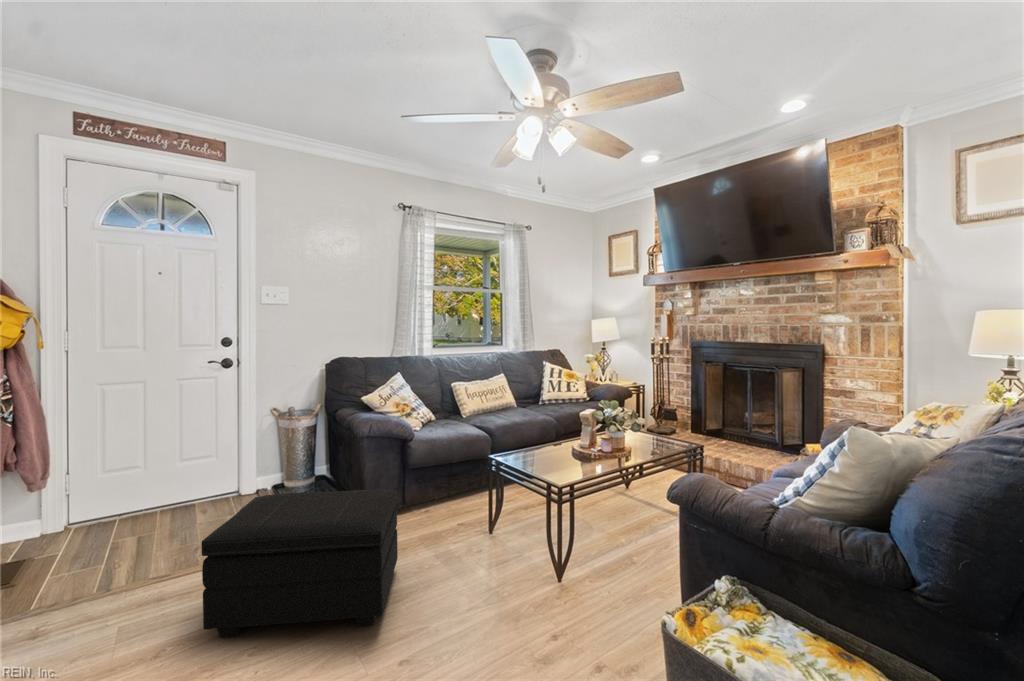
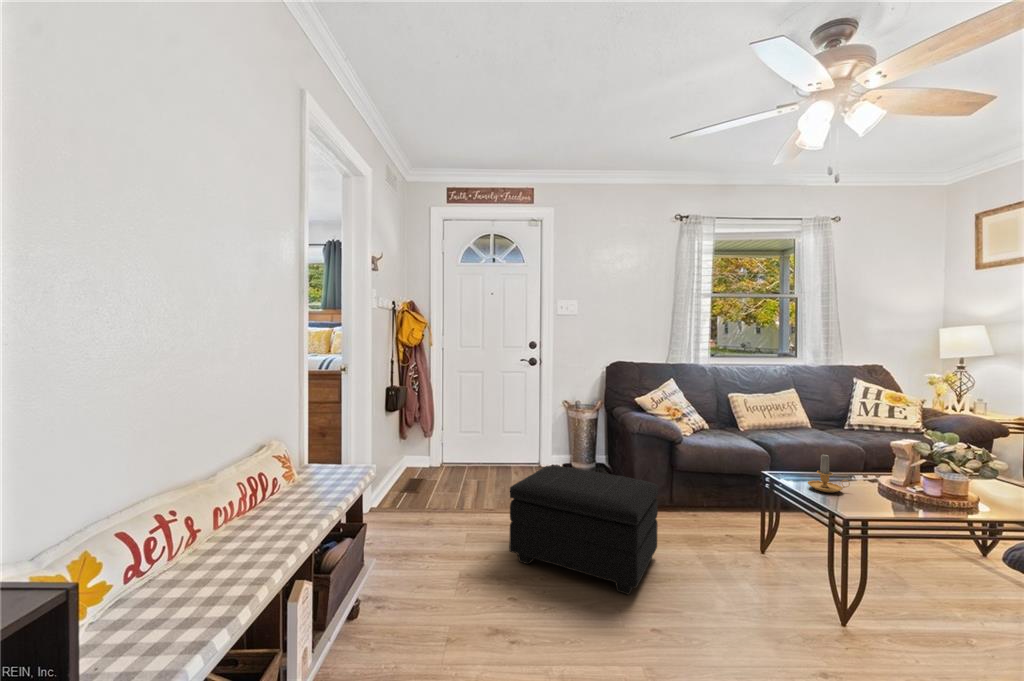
candle: none [526,431,556,465] -> present [808,454,850,493]

